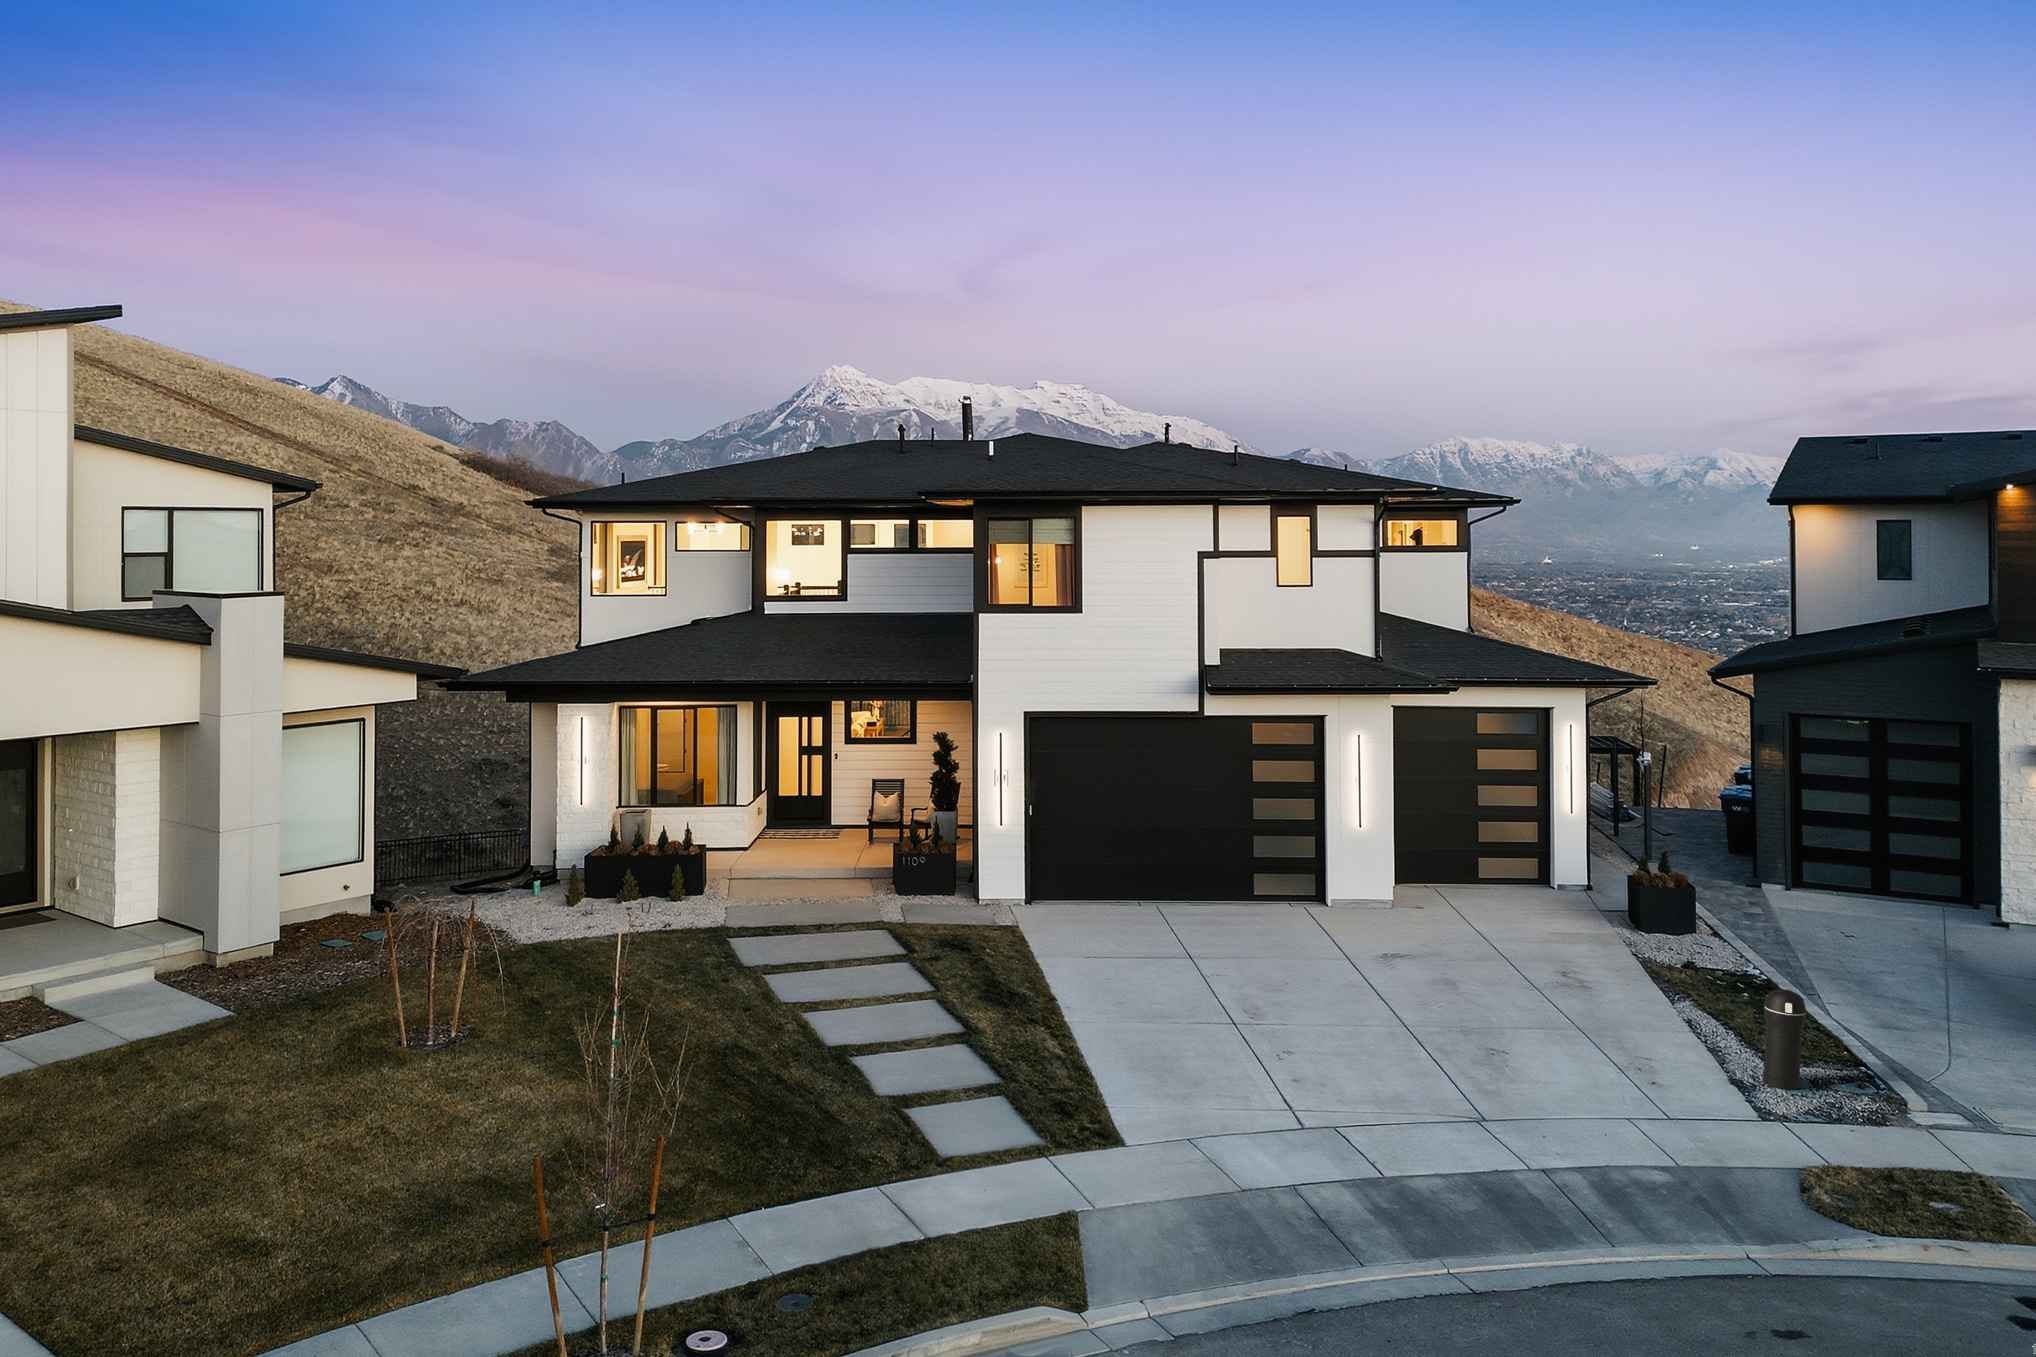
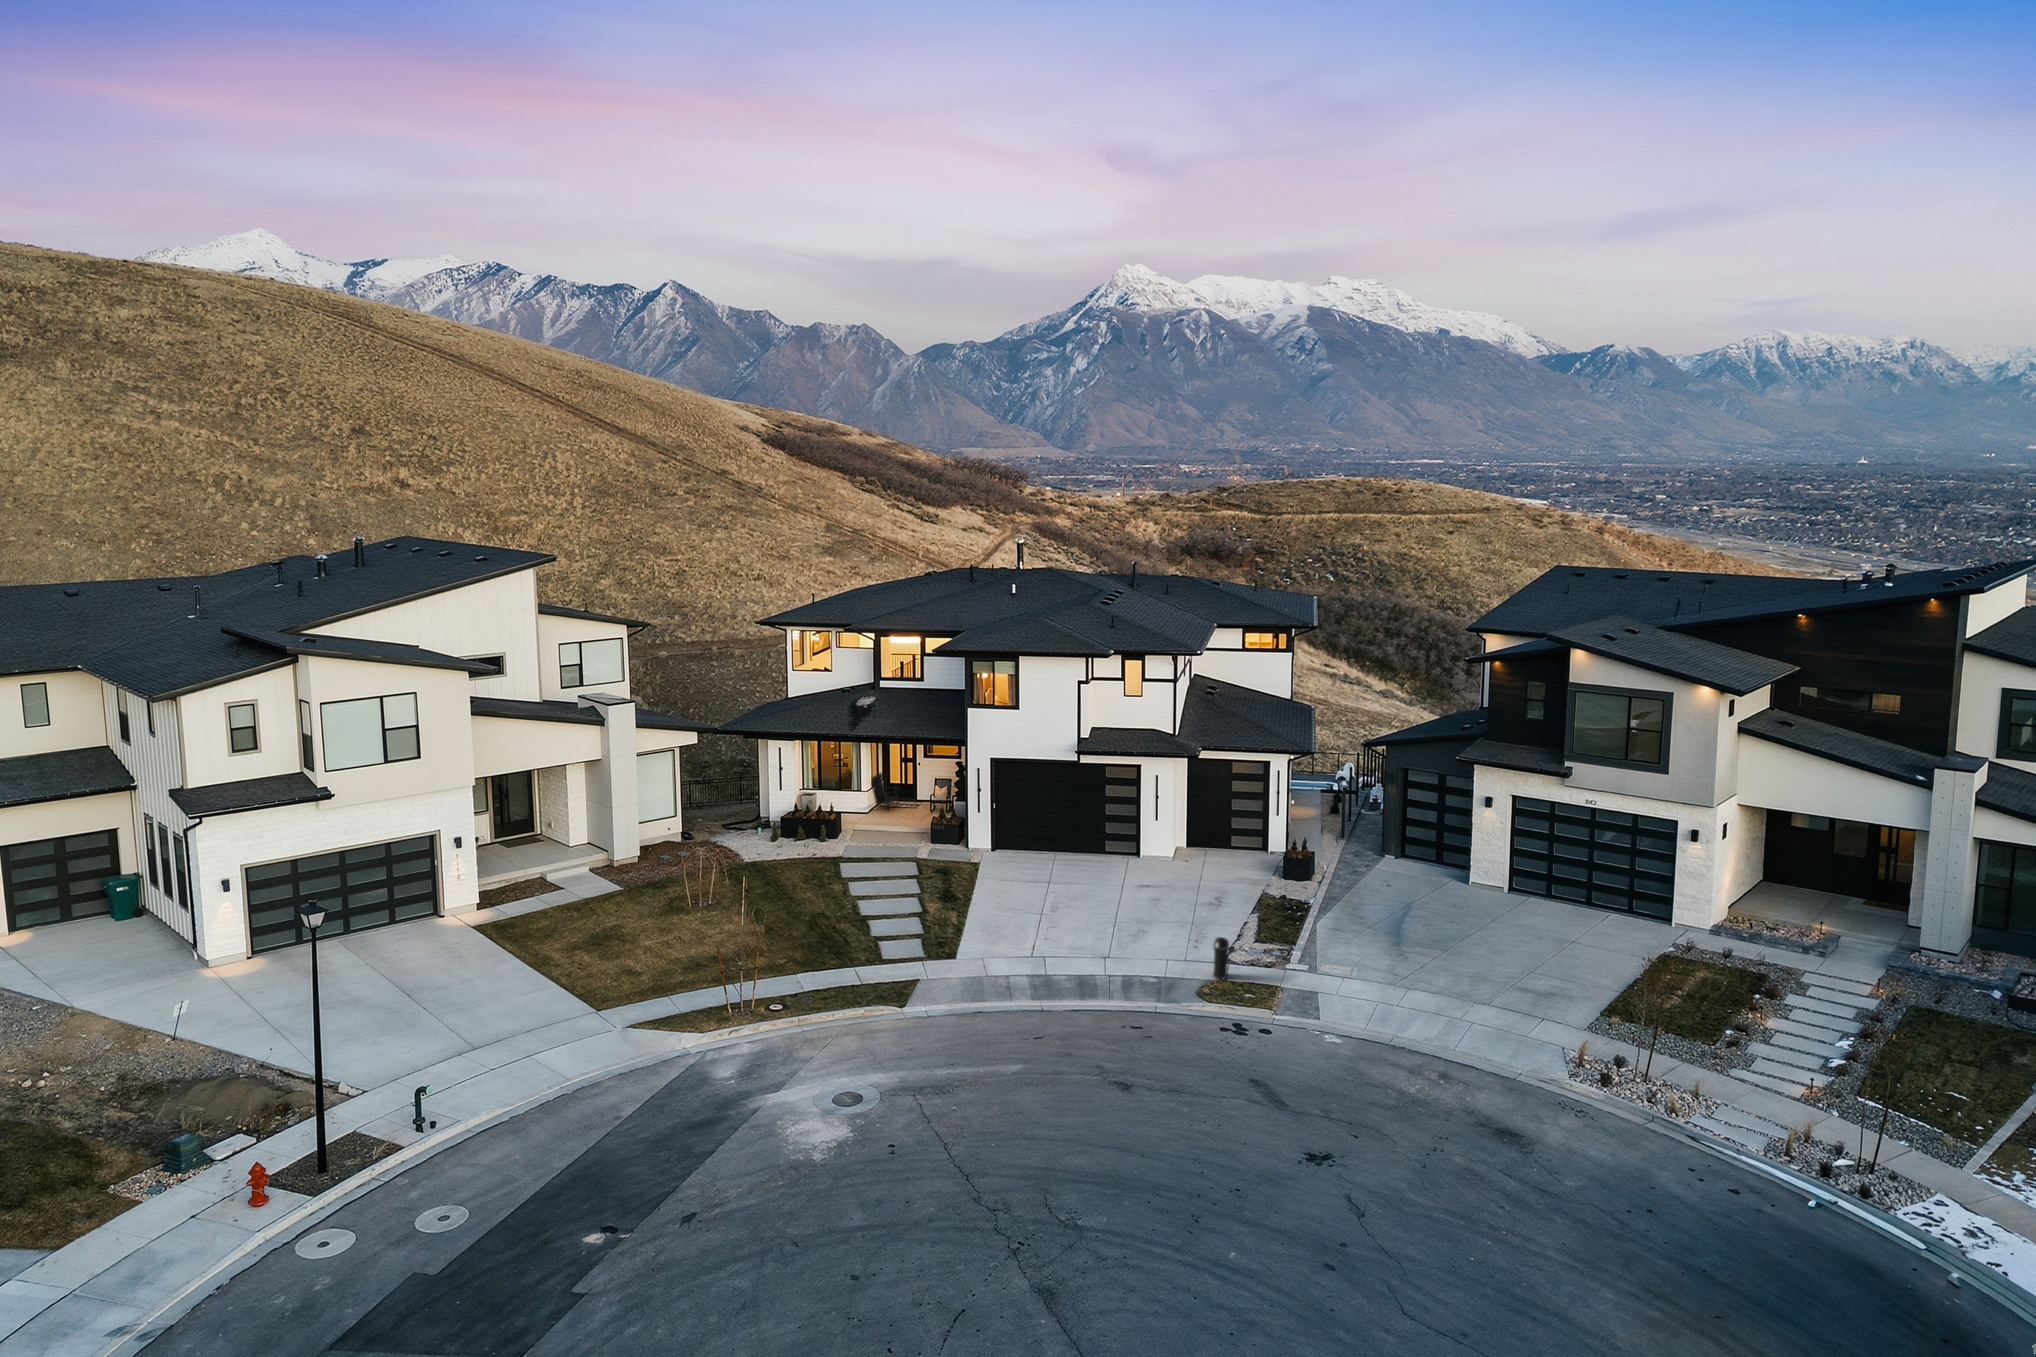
lounge chair: none [753,781,803,848] -> present [871,773,898,806]

